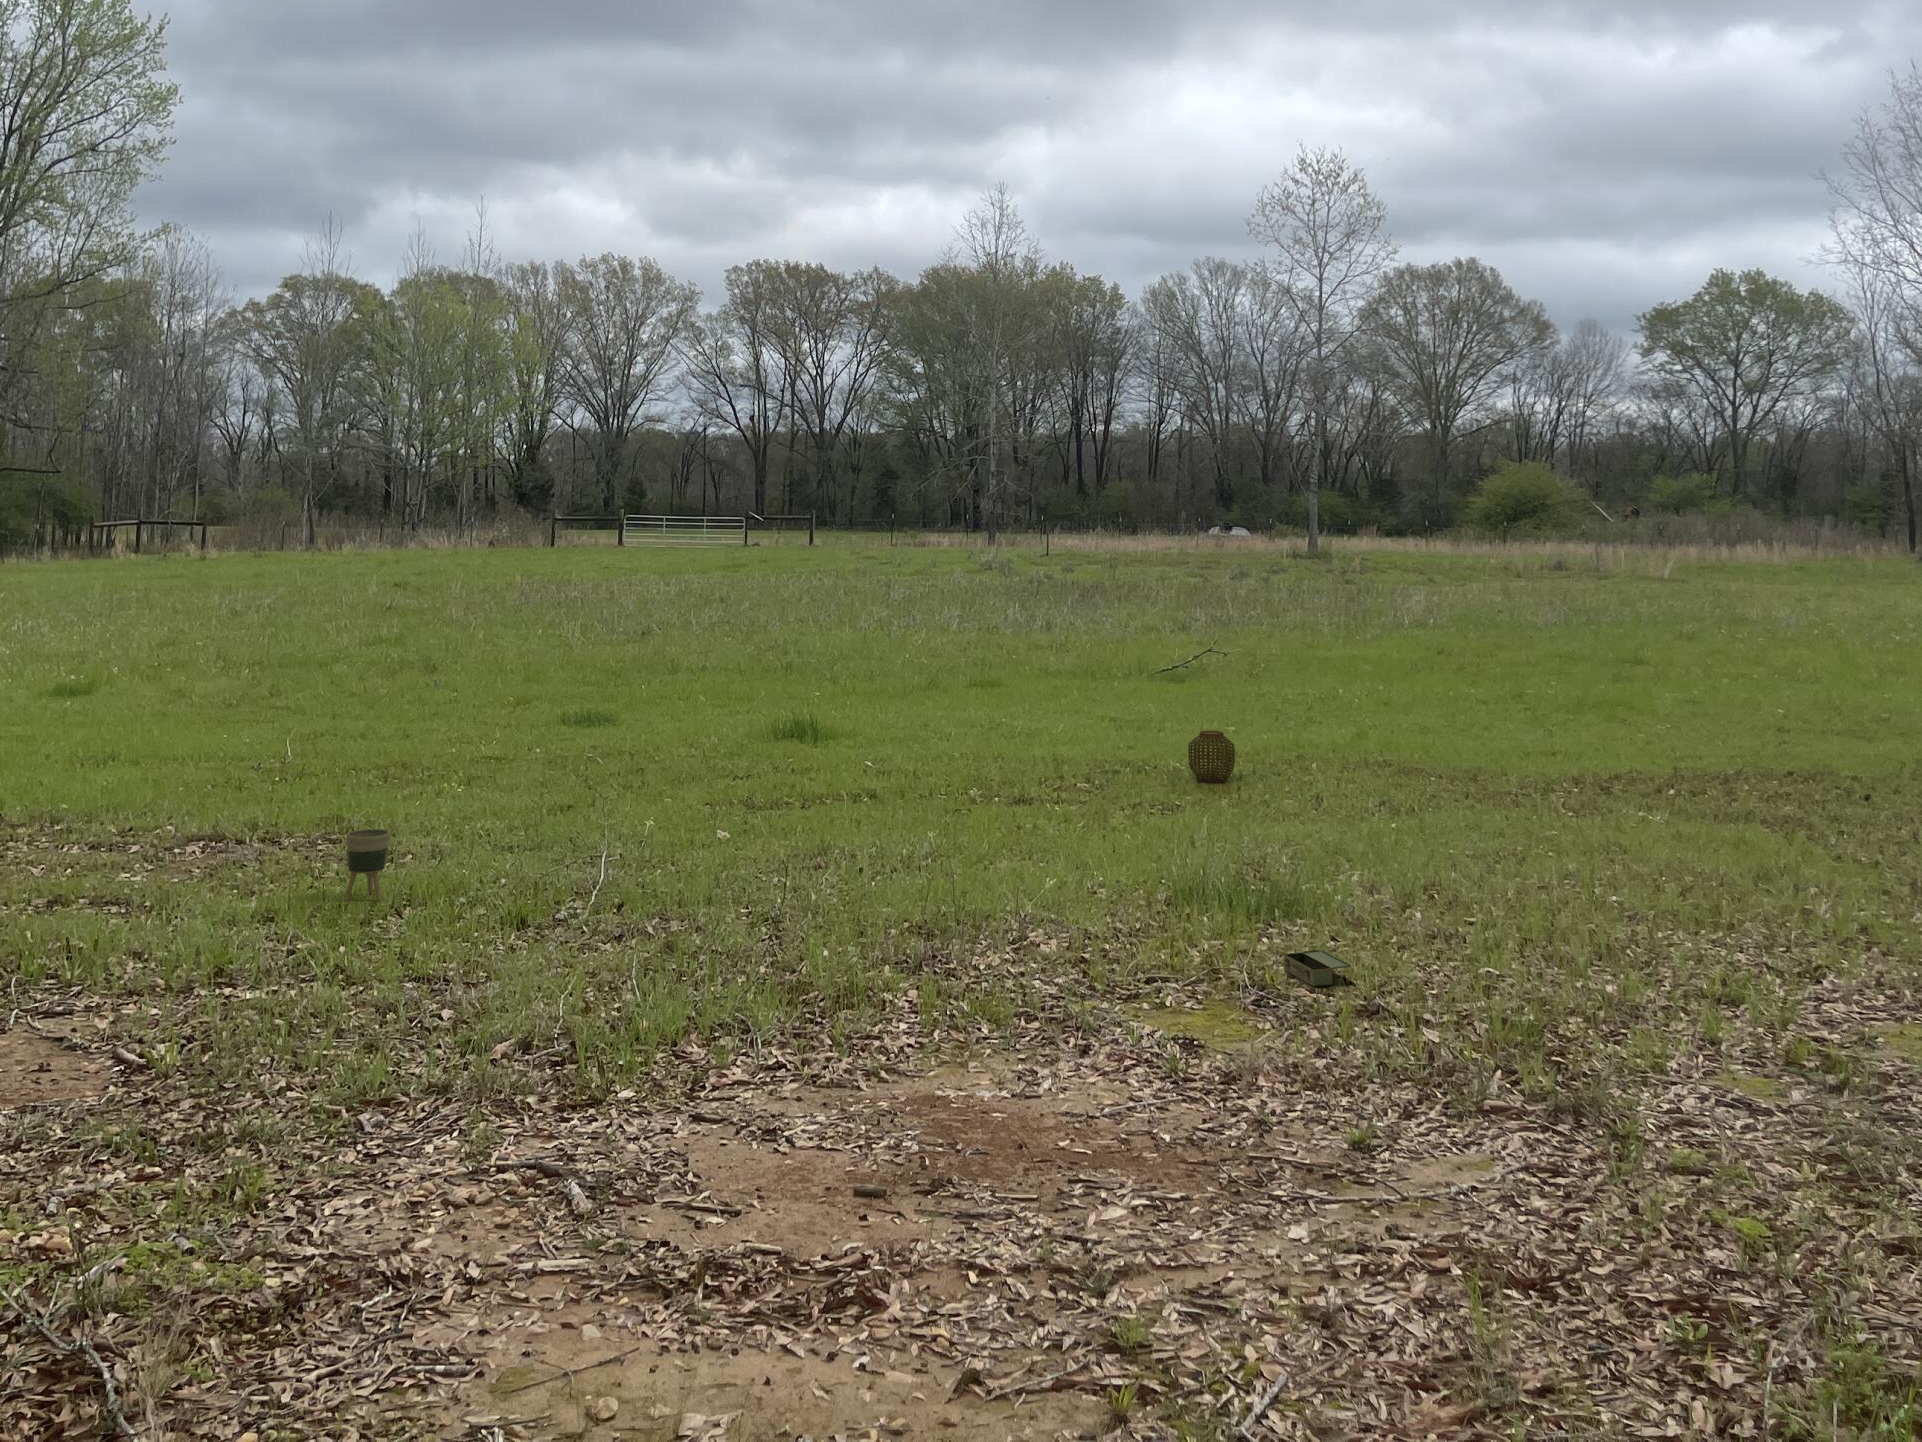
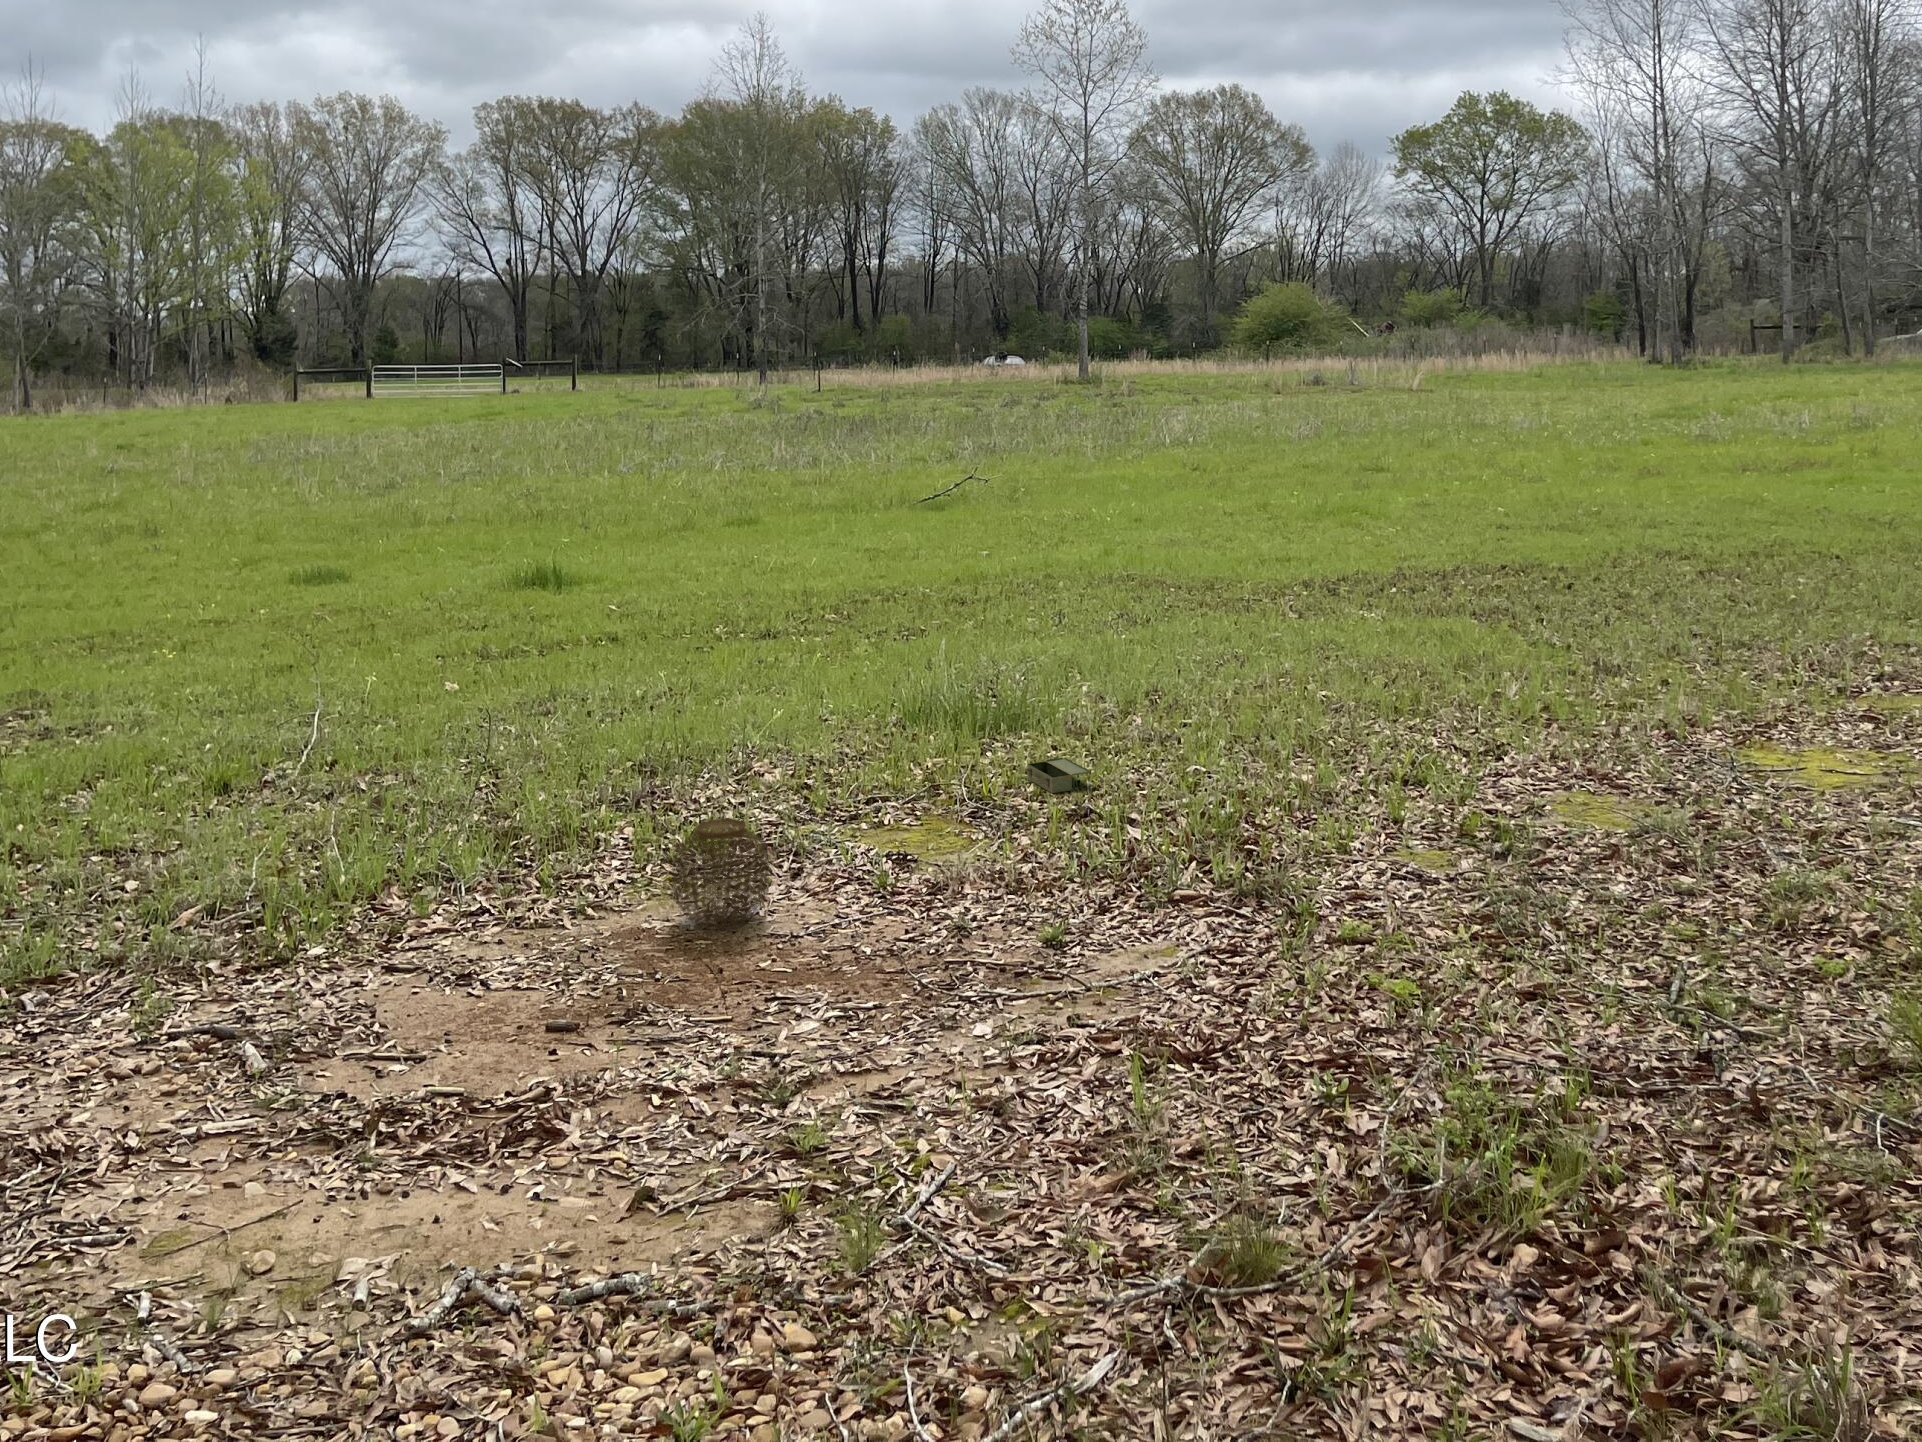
woven basket: present [1188,731,1235,783] -> present [672,818,769,930]
planter: present [344,829,390,901] -> none [18,688,71,766]

